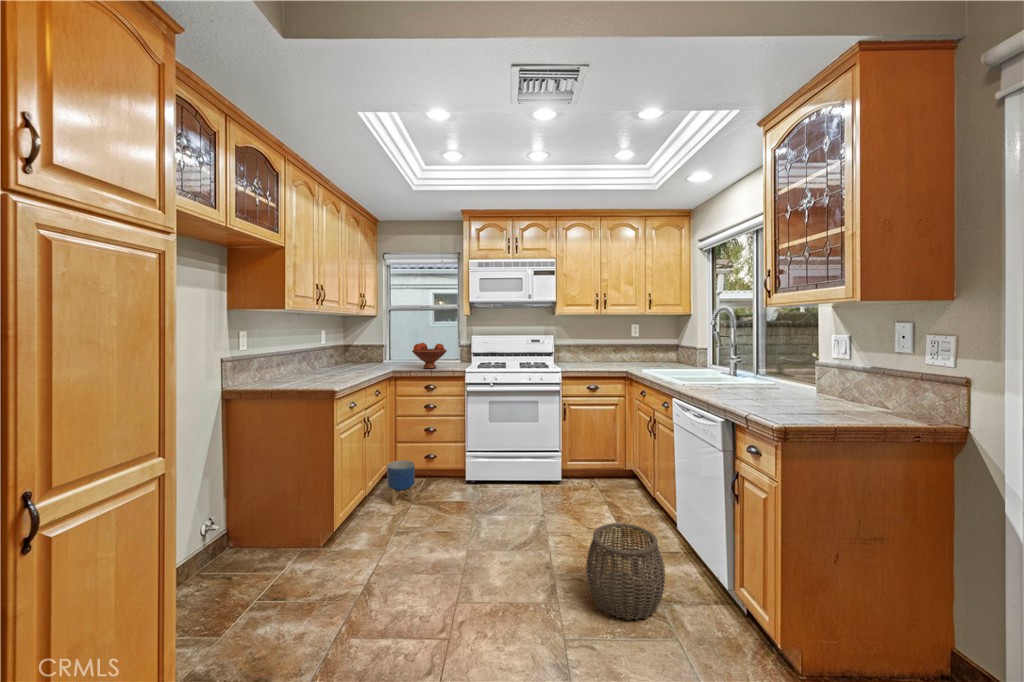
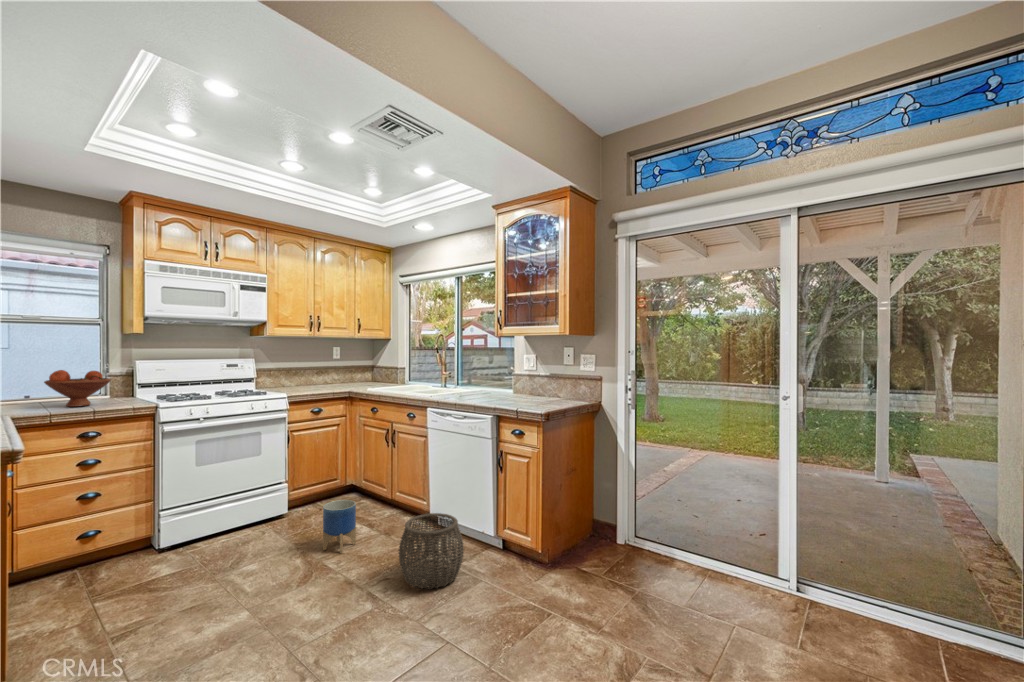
planter: present [387,460,415,505] -> present [323,500,356,553]

